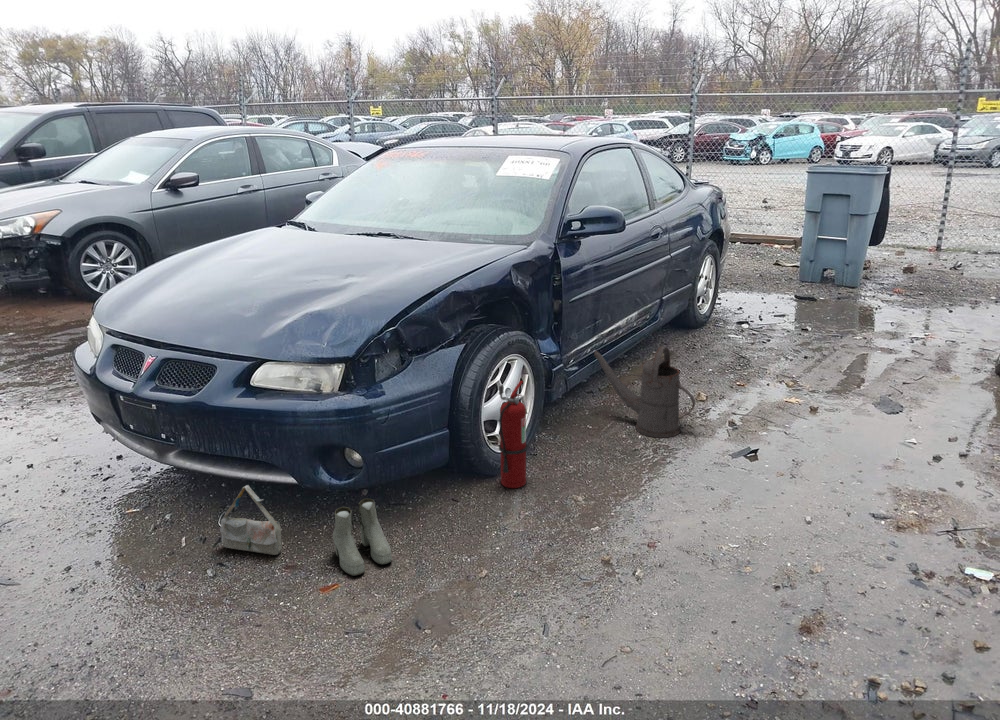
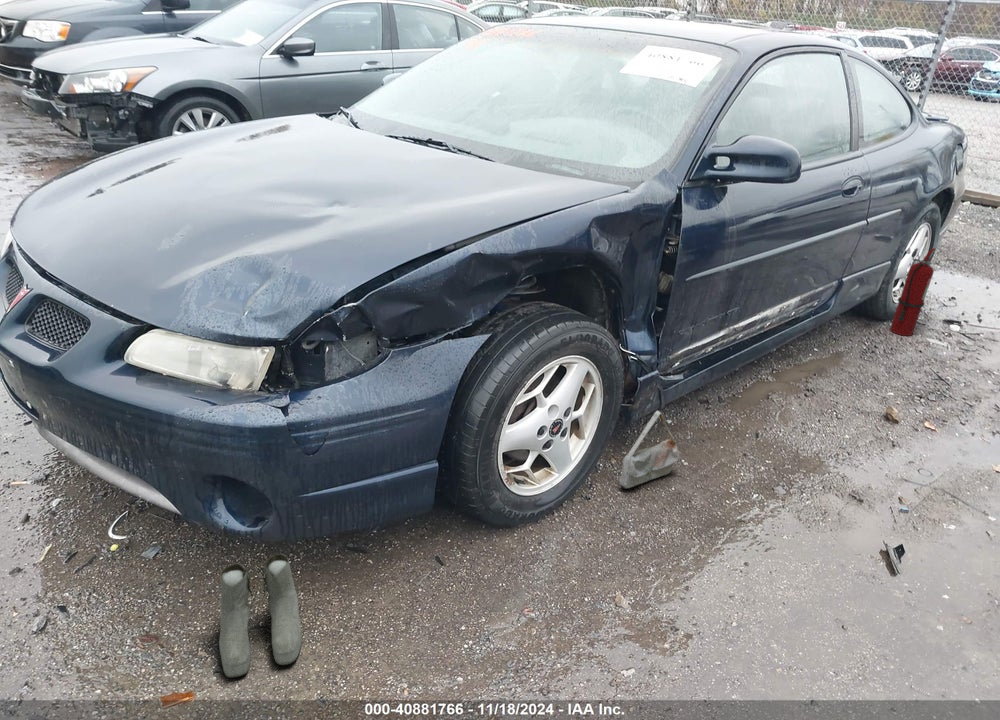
watering can: present [594,346,695,438] -> none [714,353,854,504]
fire extinguisher: present [499,381,528,488] -> present [890,248,935,336]
bag: present [220,485,282,555] -> present [619,411,680,488]

